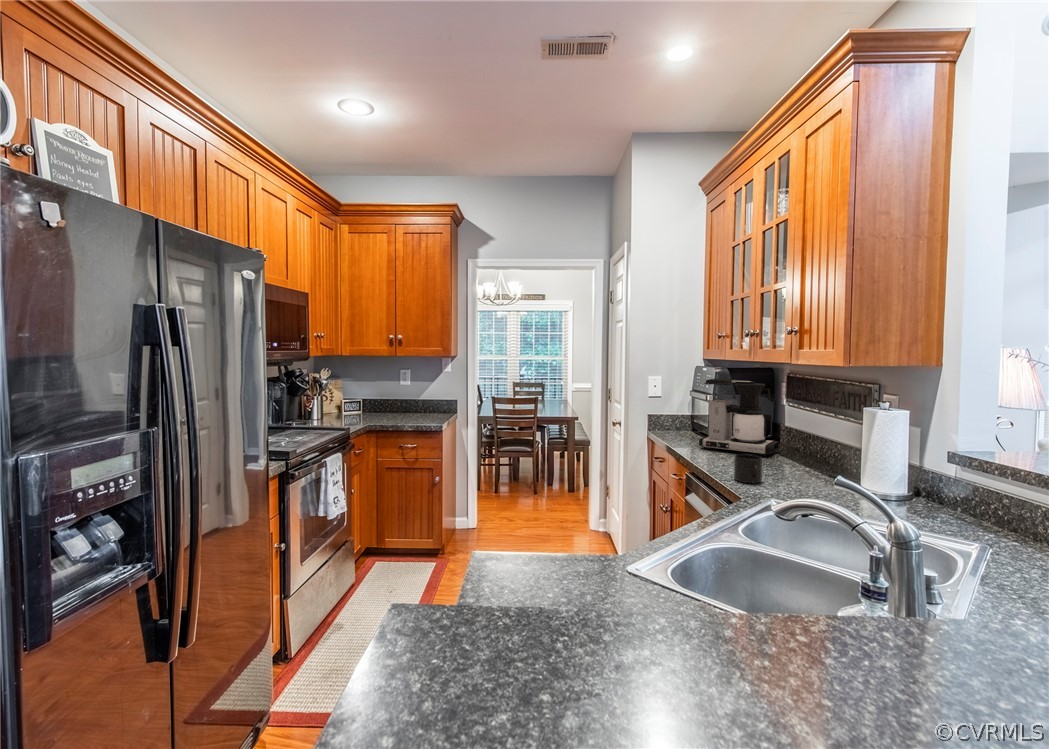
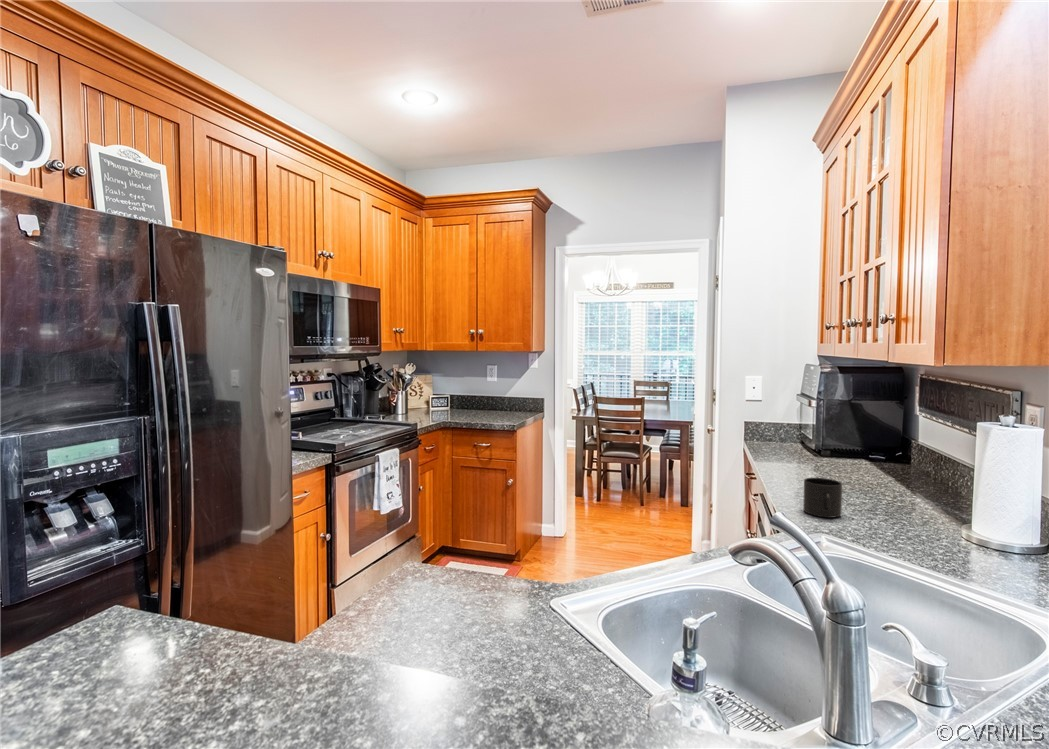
coffee maker: present [699,379,778,456] -> none [794,379,908,483]

